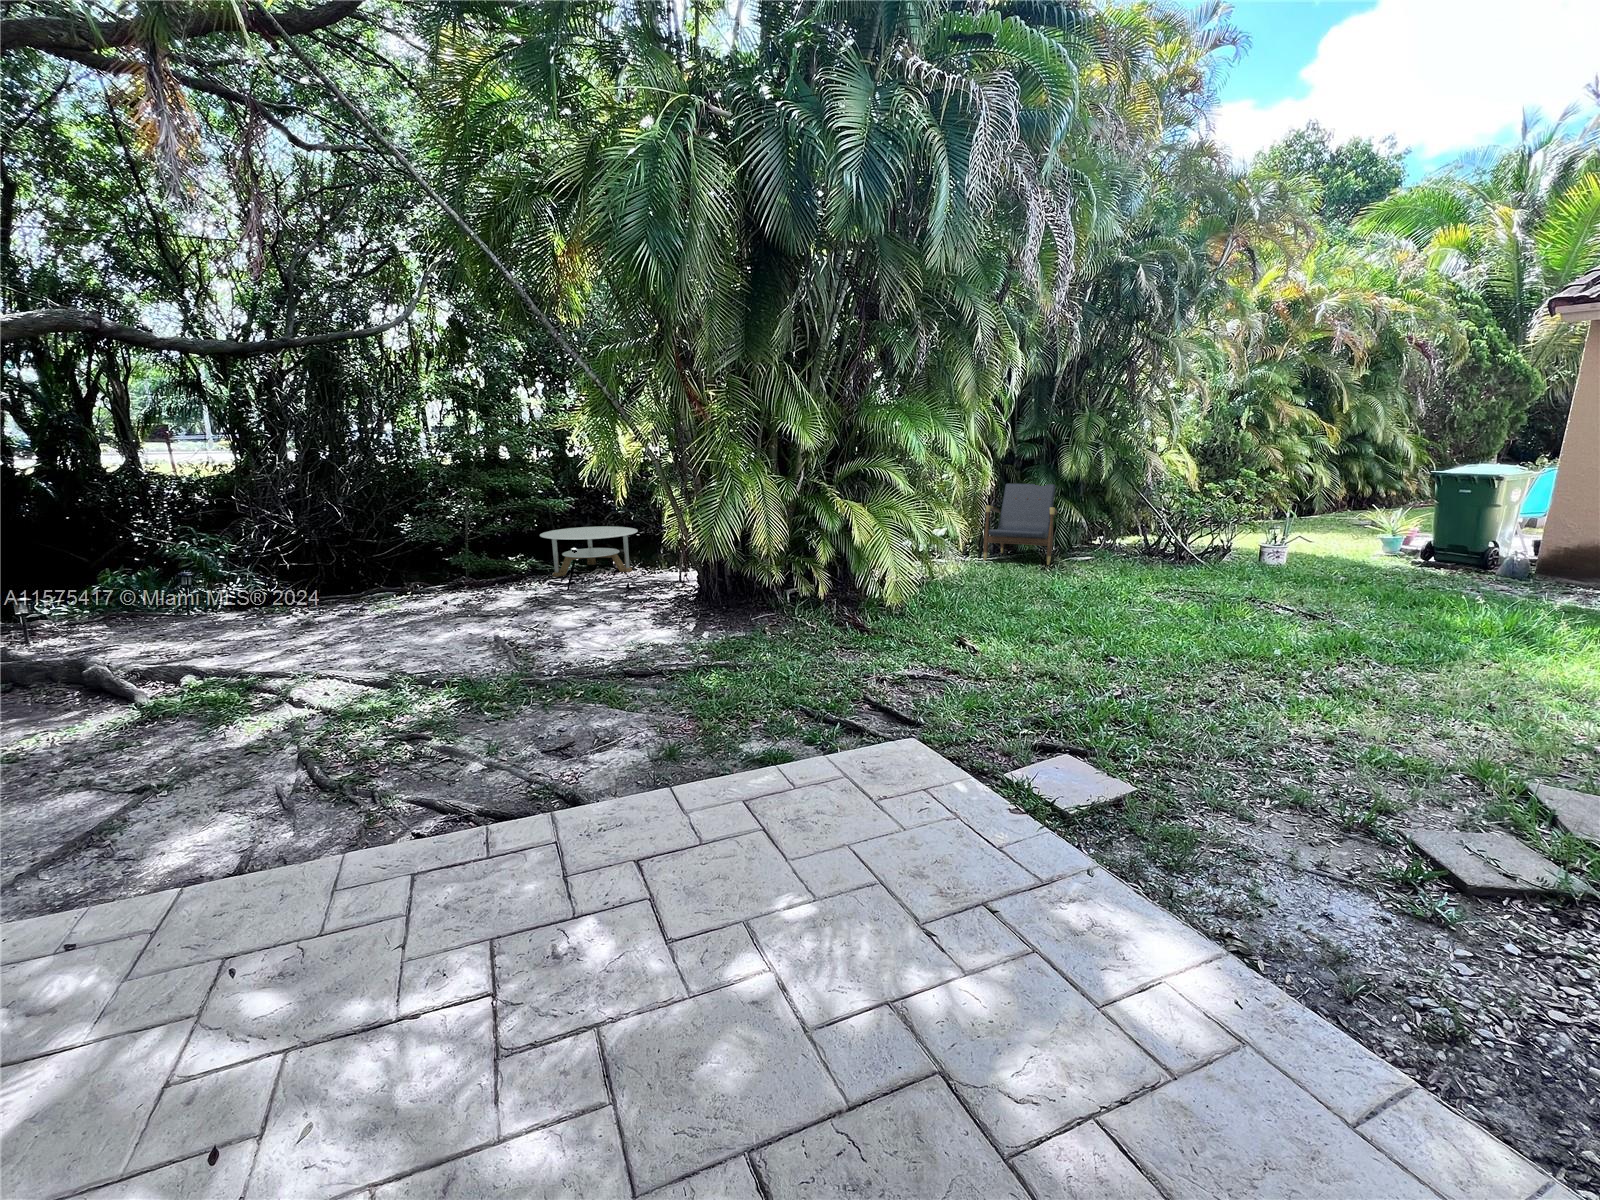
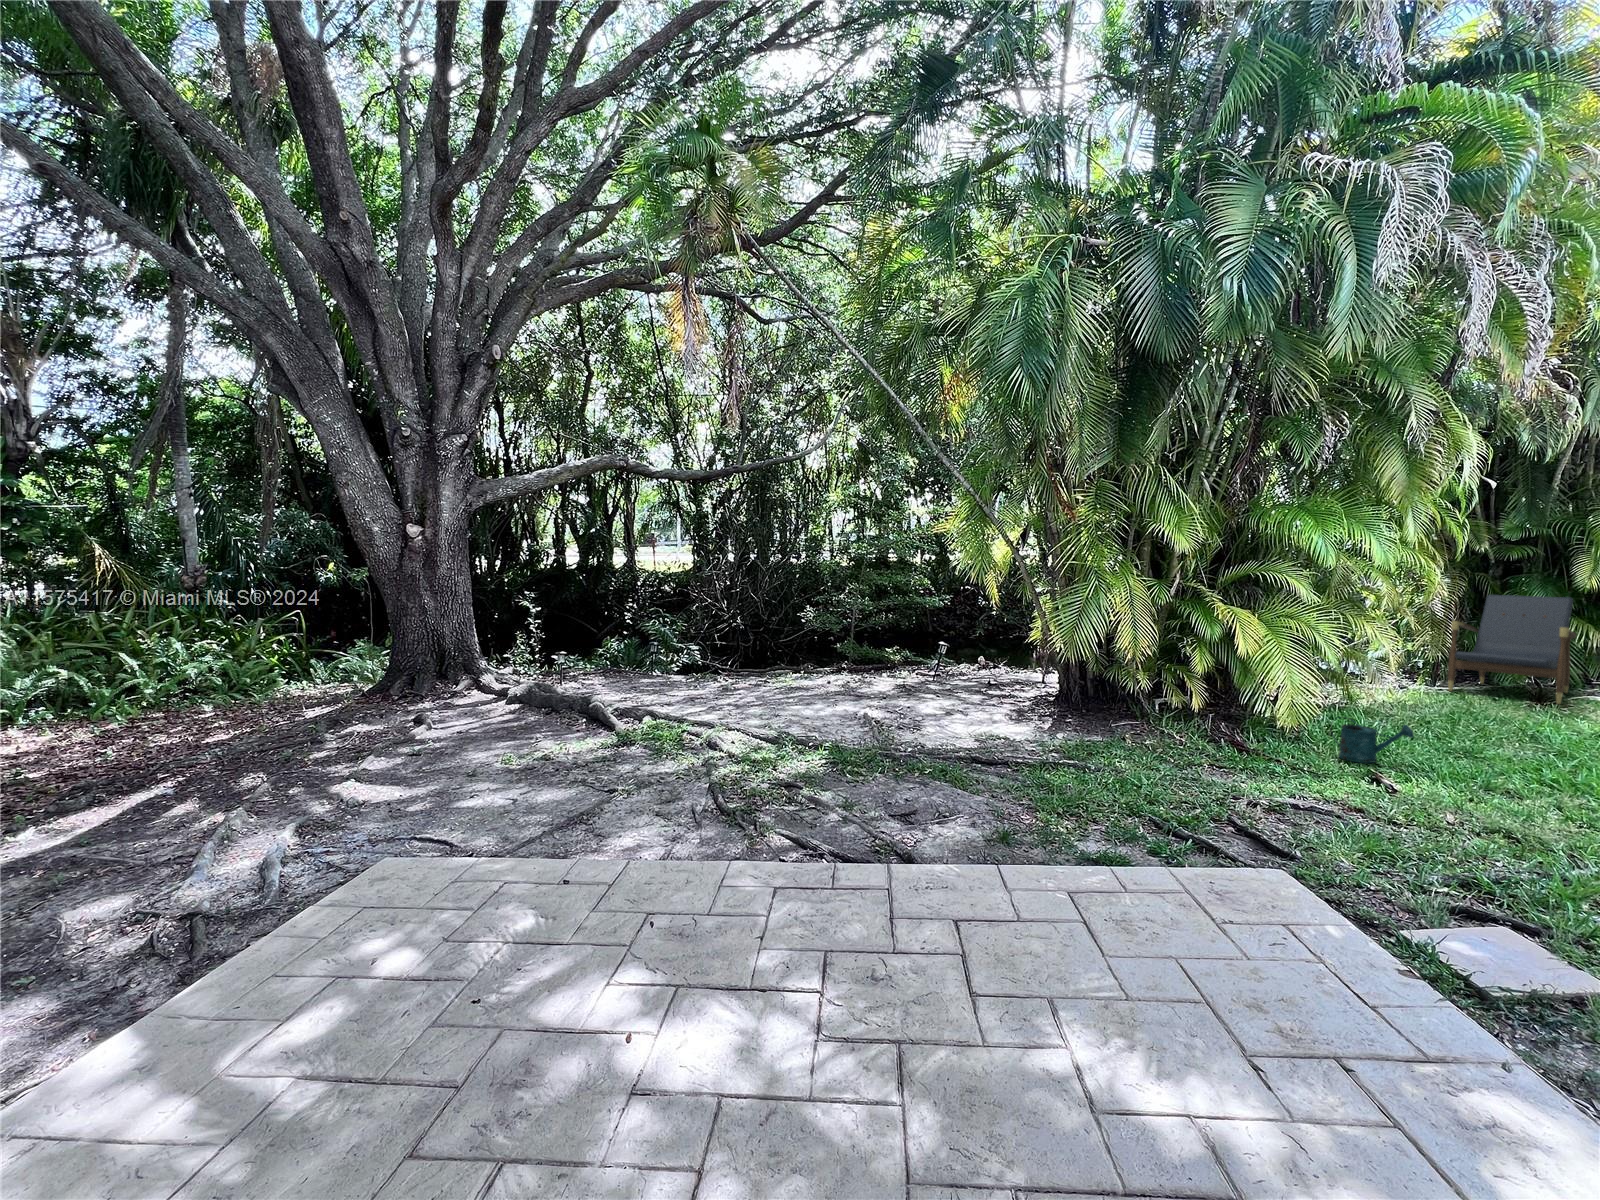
round table: present [540,526,638,576] -> none [913,624,1006,670]
watering can: none [922,592,979,628] -> present [1330,722,1414,763]

